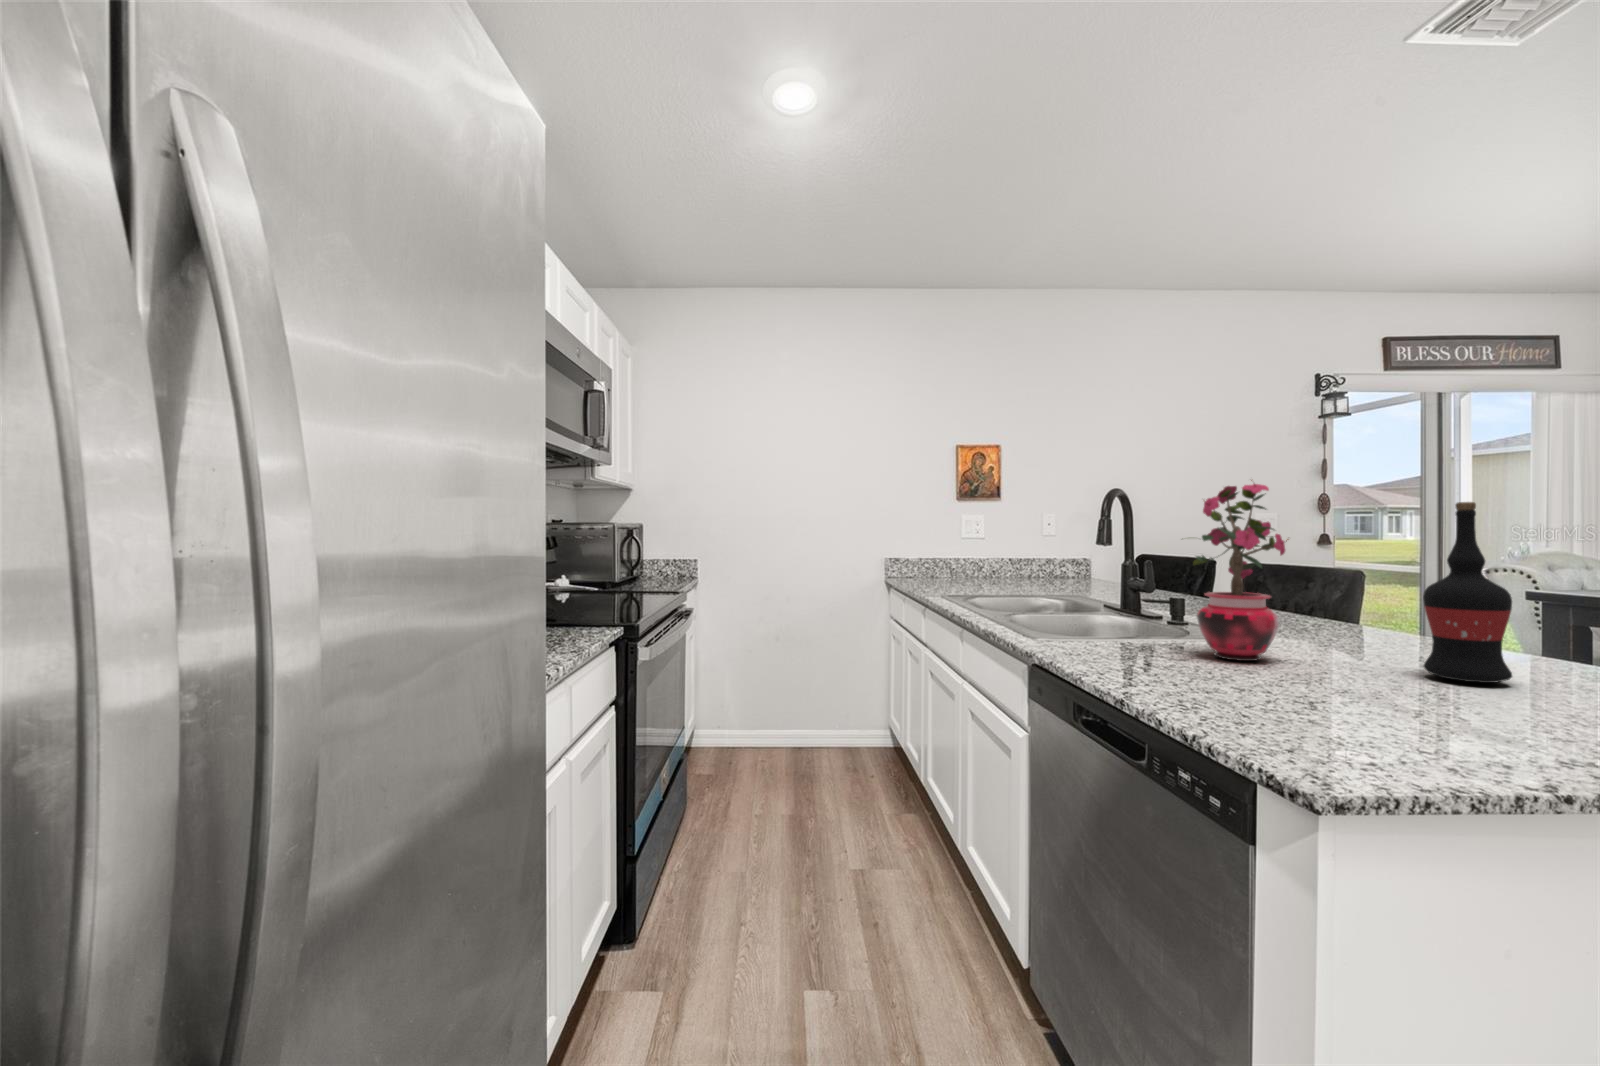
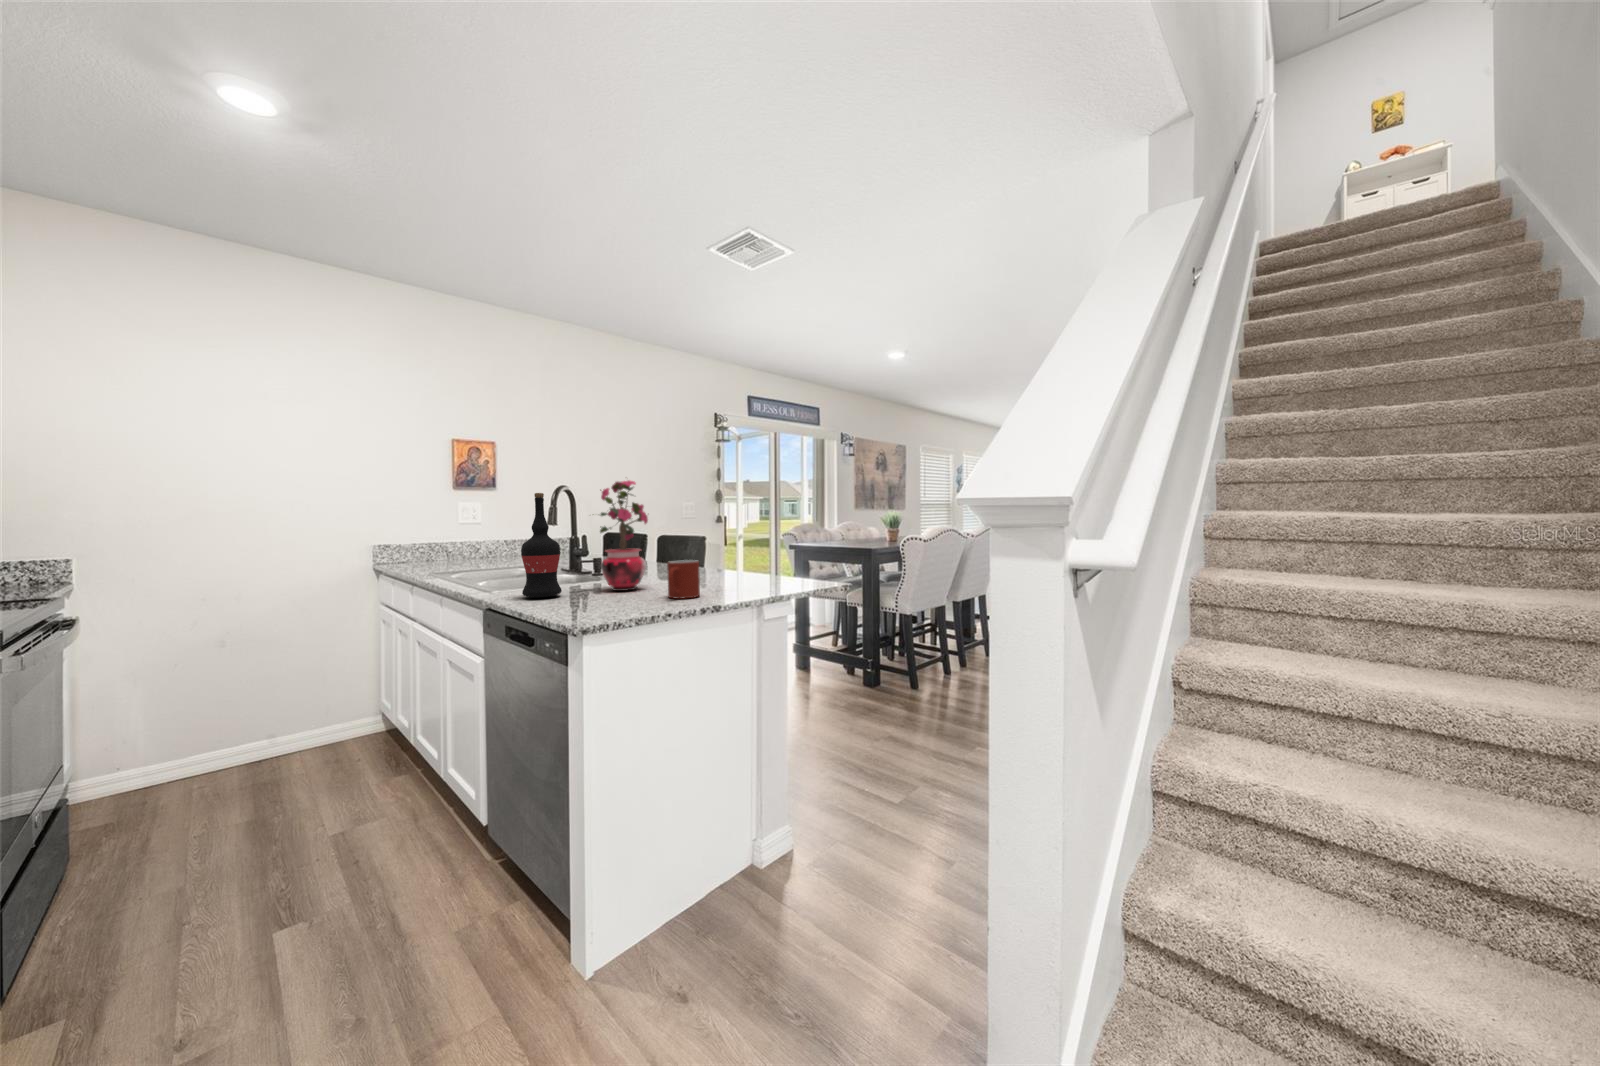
wine bottle: present [1423,502,1512,683] -> present [521,493,562,598]
mug: none [1346,624,1420,698] -> present [667,560,700,599]

